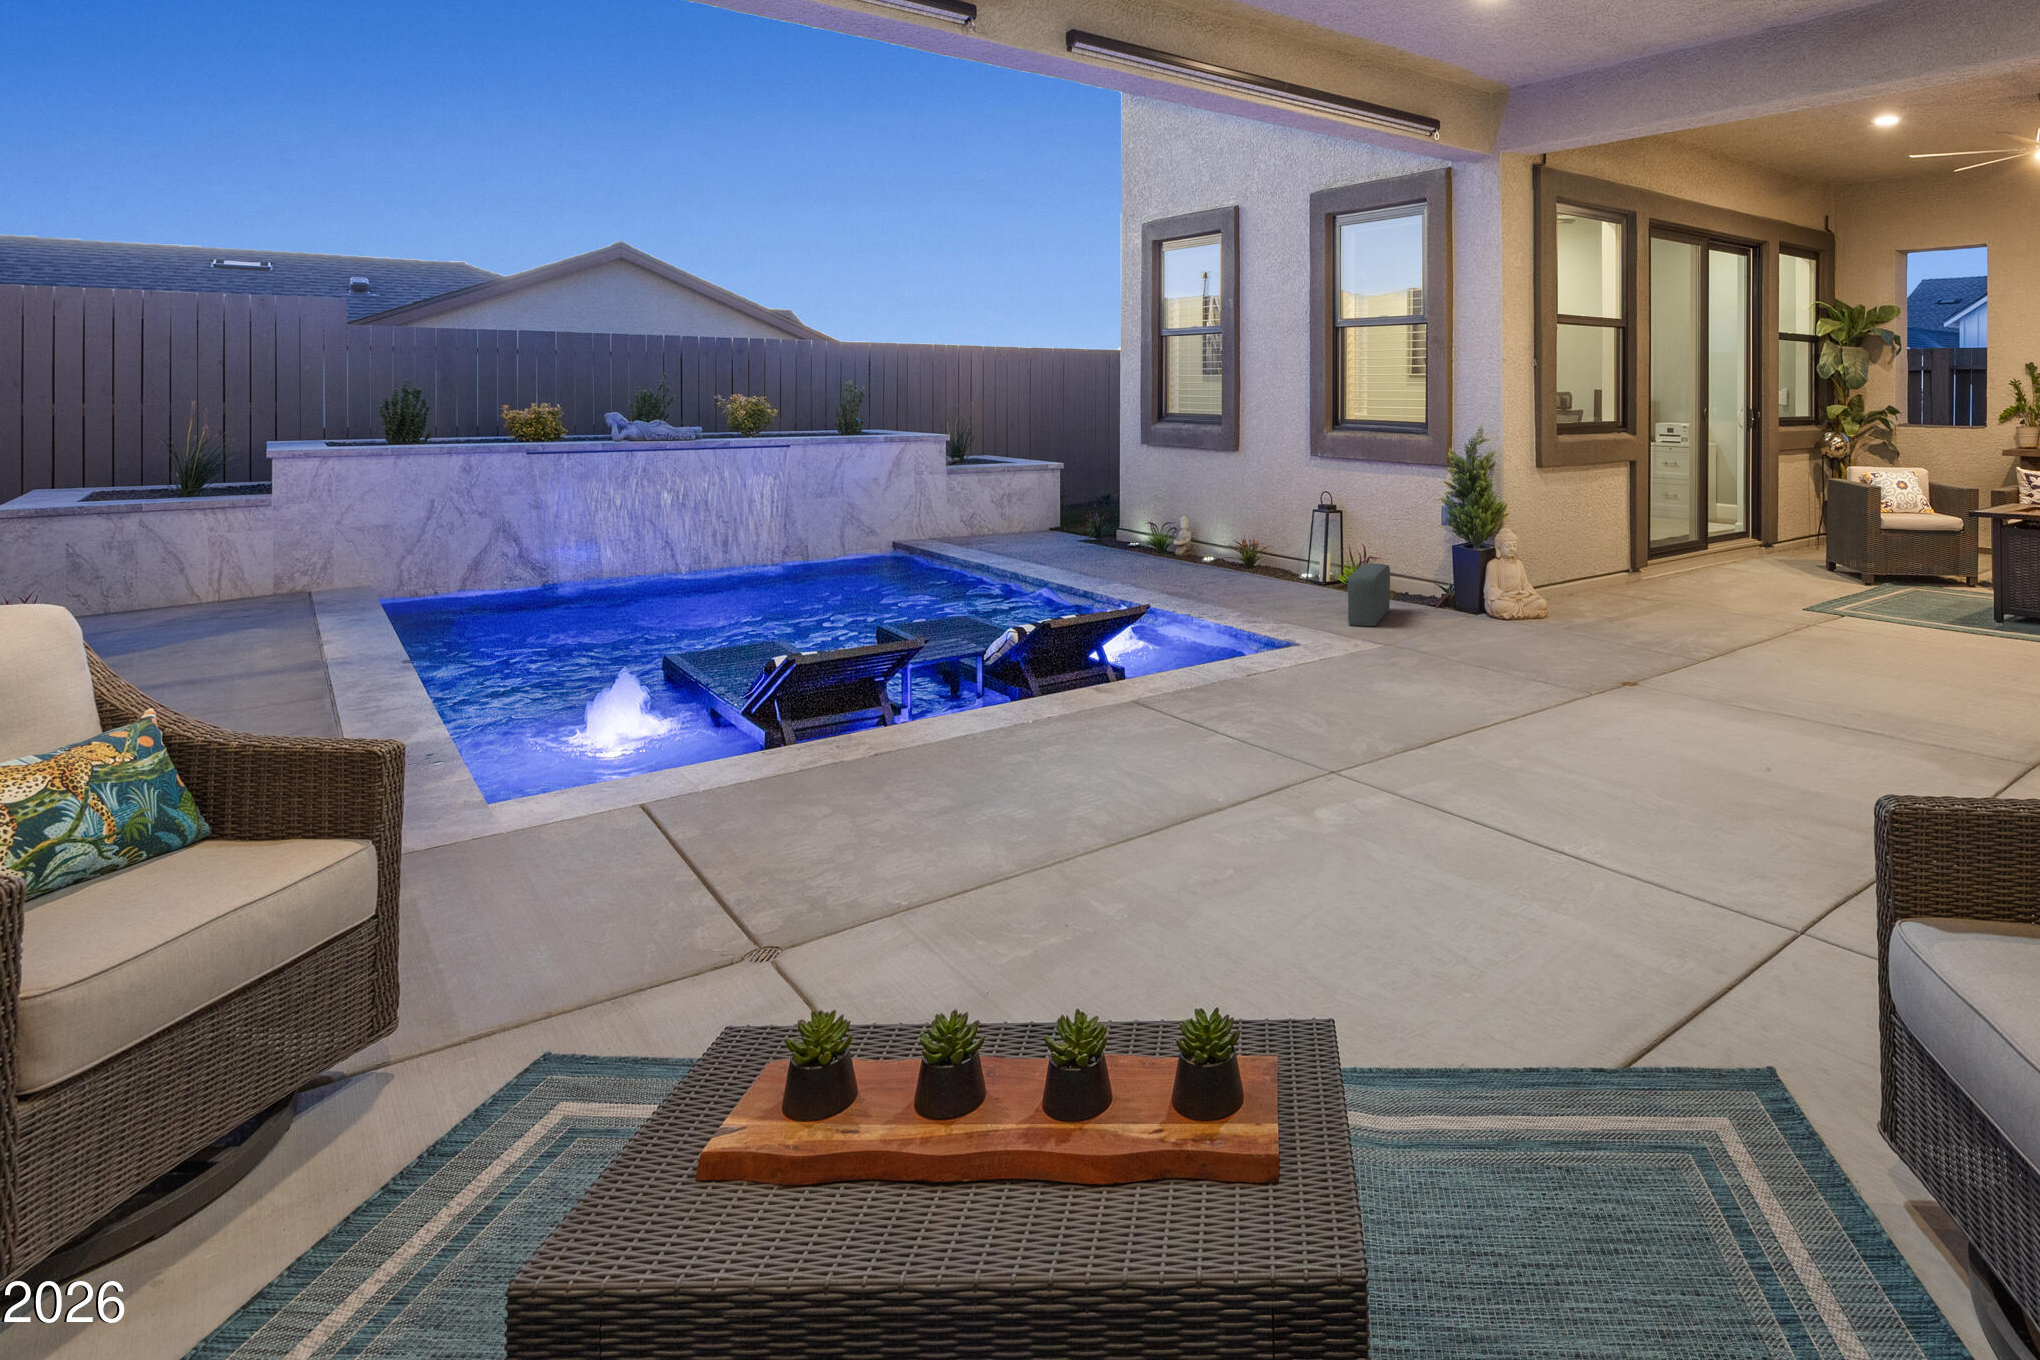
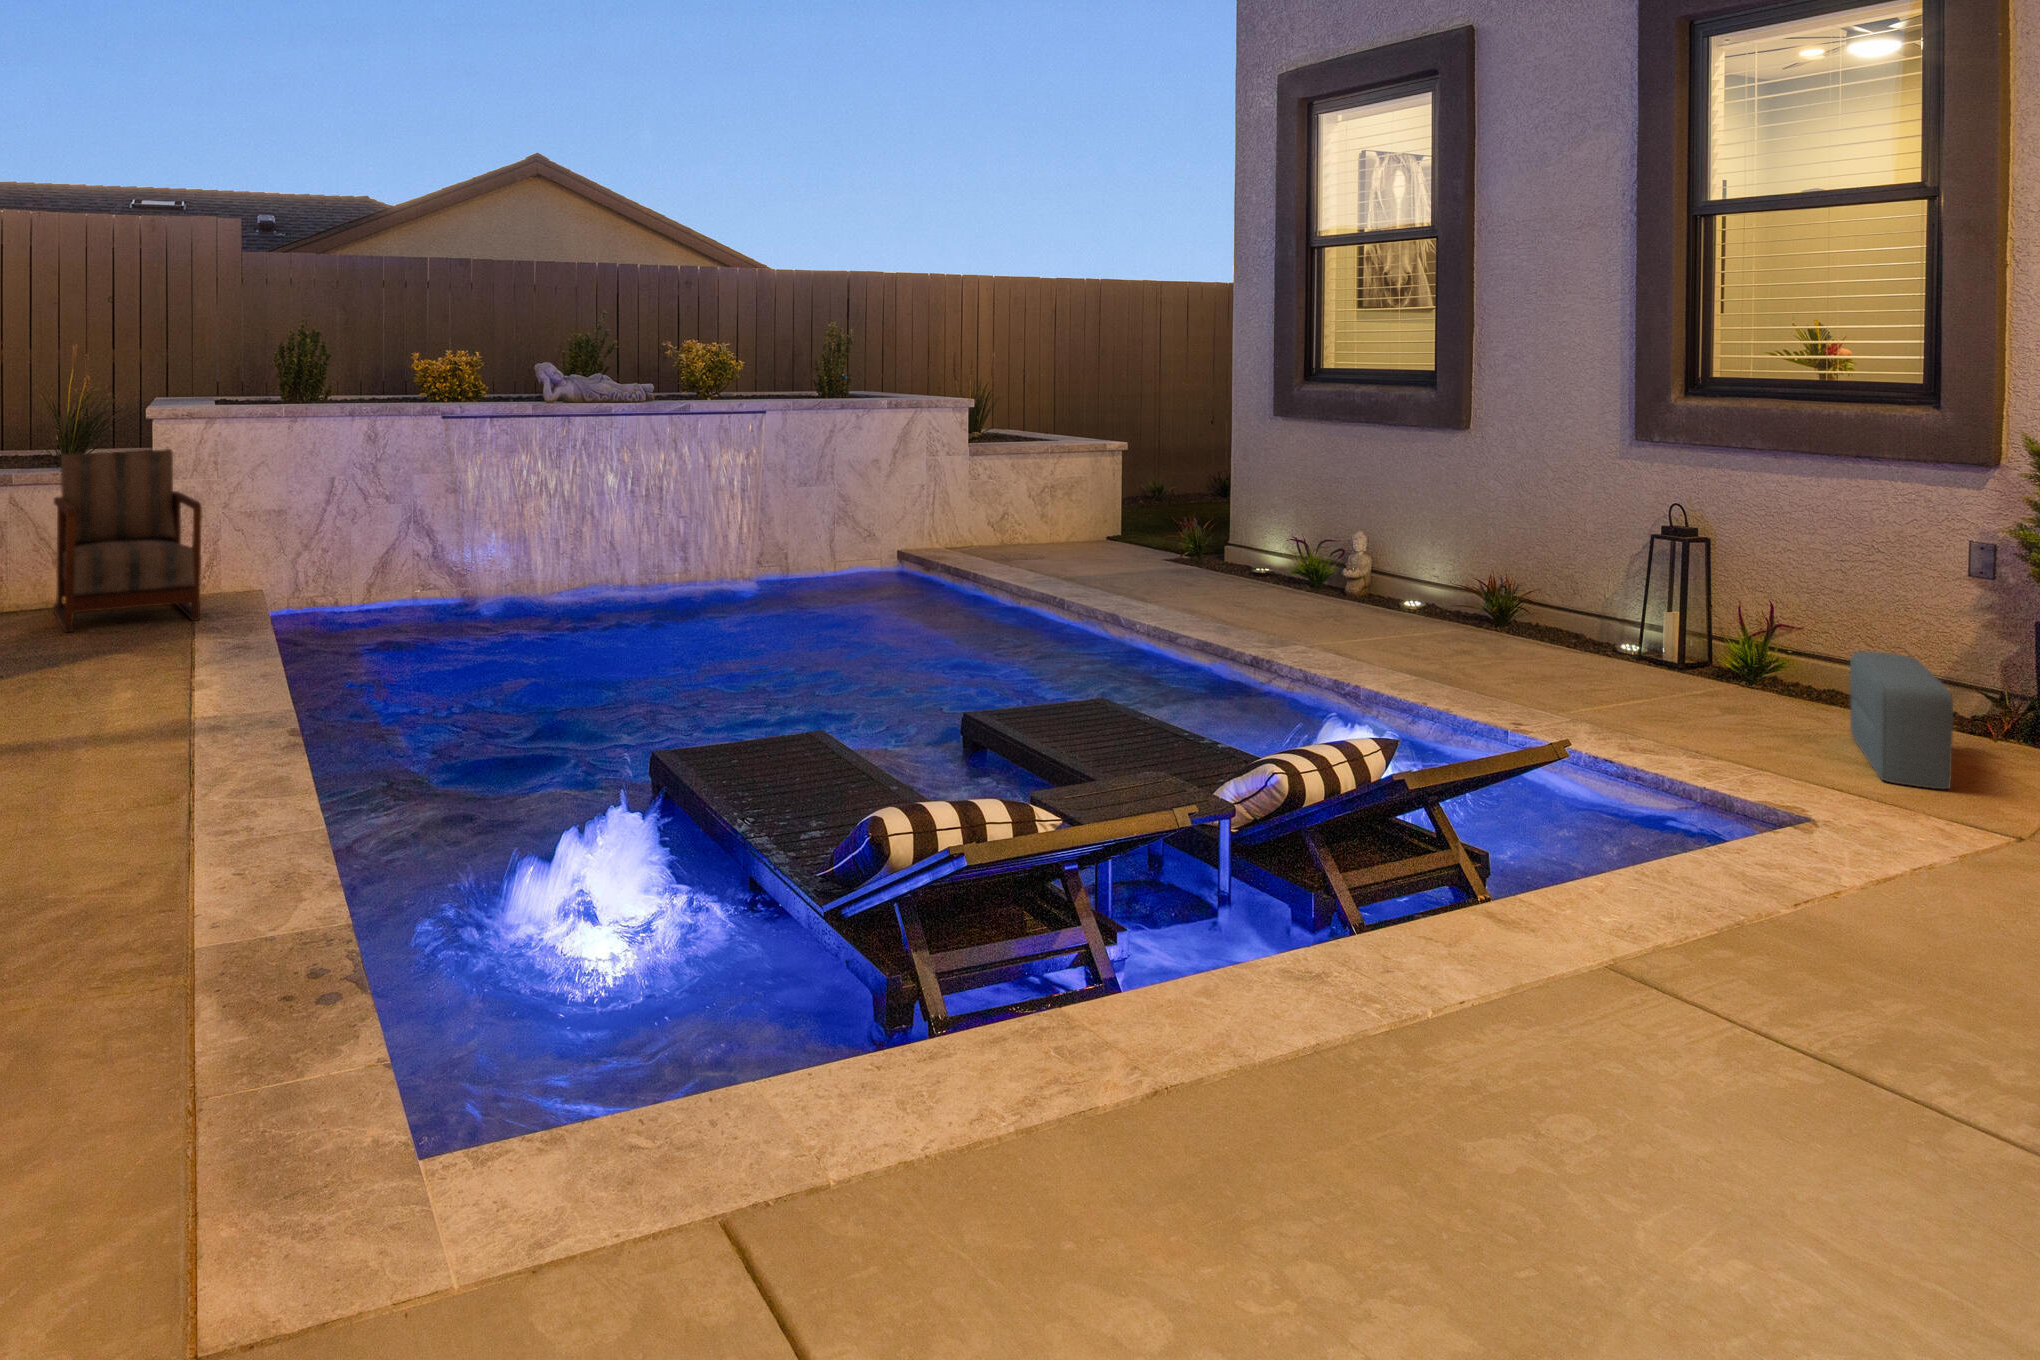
armchair: none [182,482,319,620] -> present [53,449,202,632]

